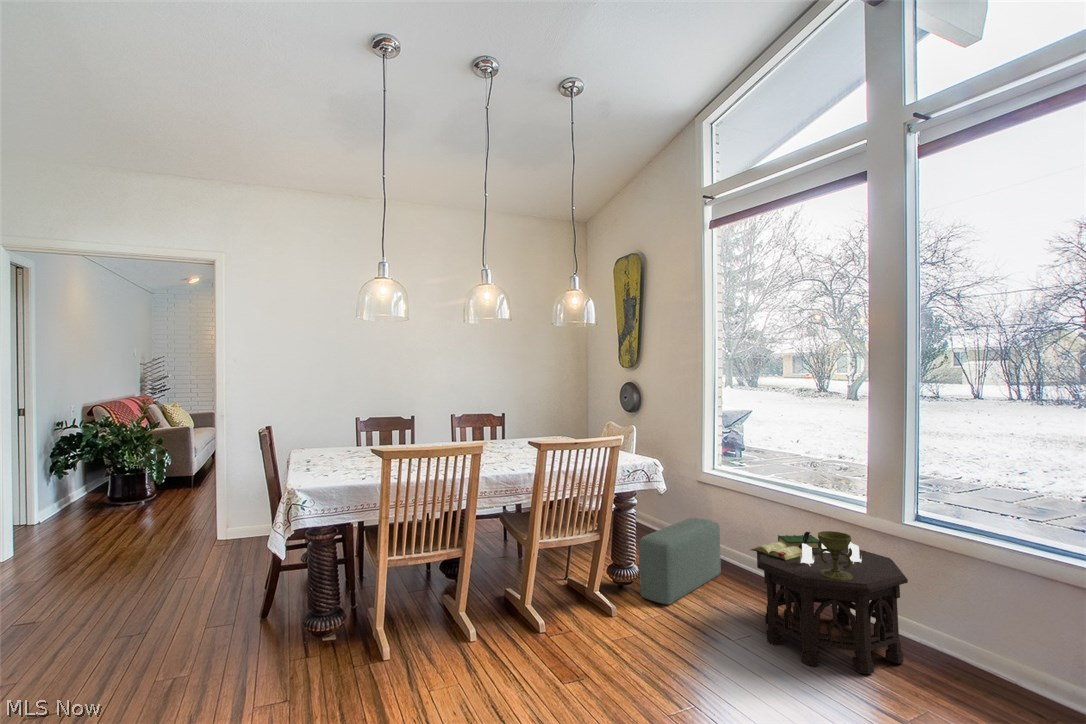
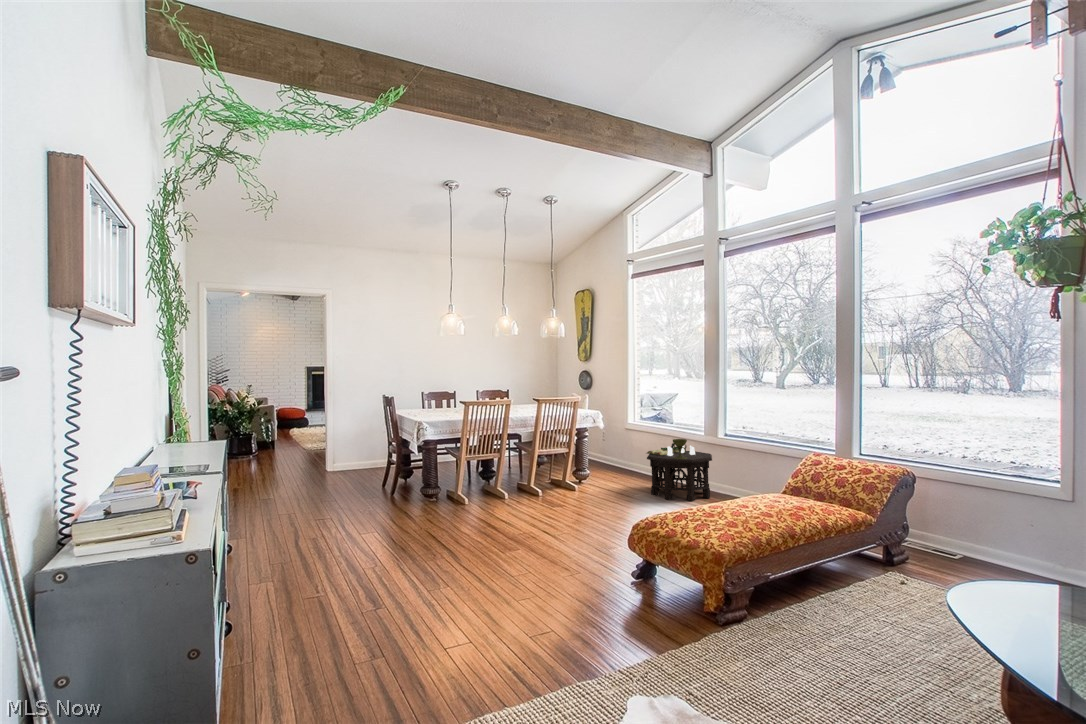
pouf: present [639,518,721,604] -> none [590,446,636,486]

